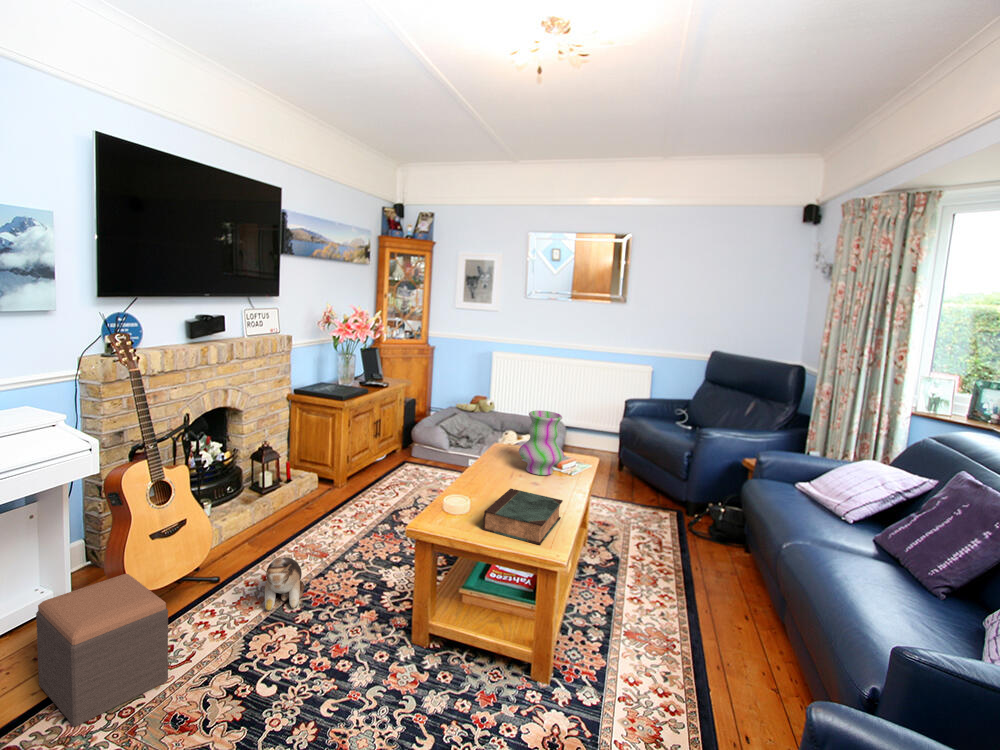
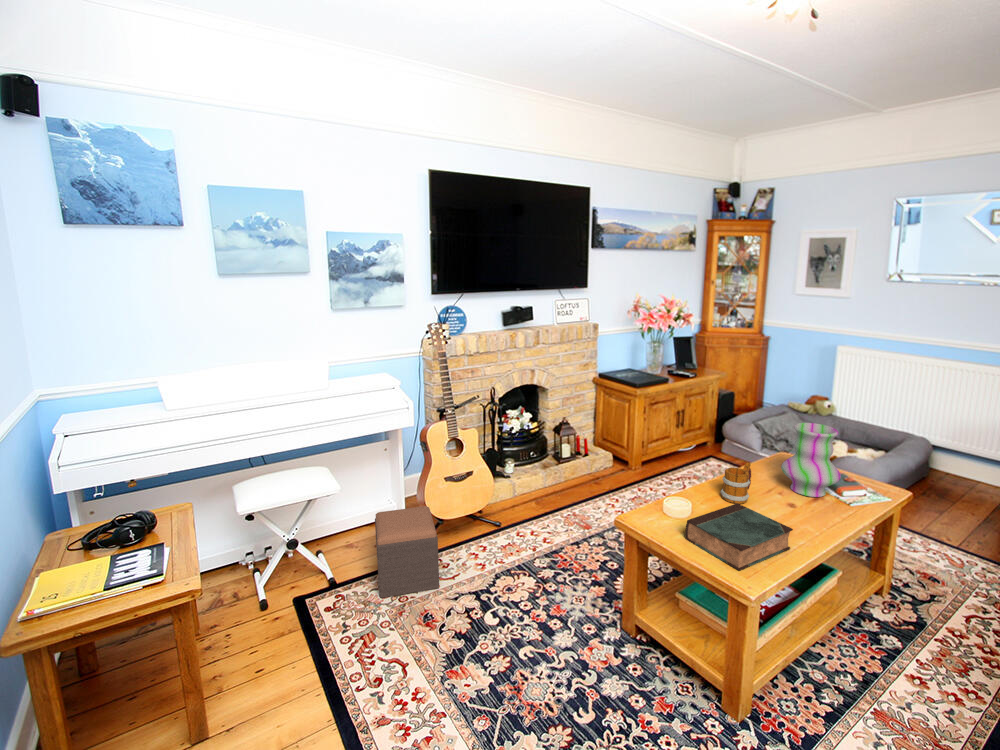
mug: none [482,451,507,491] -> present [721,462,751,504]
plush toy: present [262,557,305,611] -> none [514,519,558,563]

